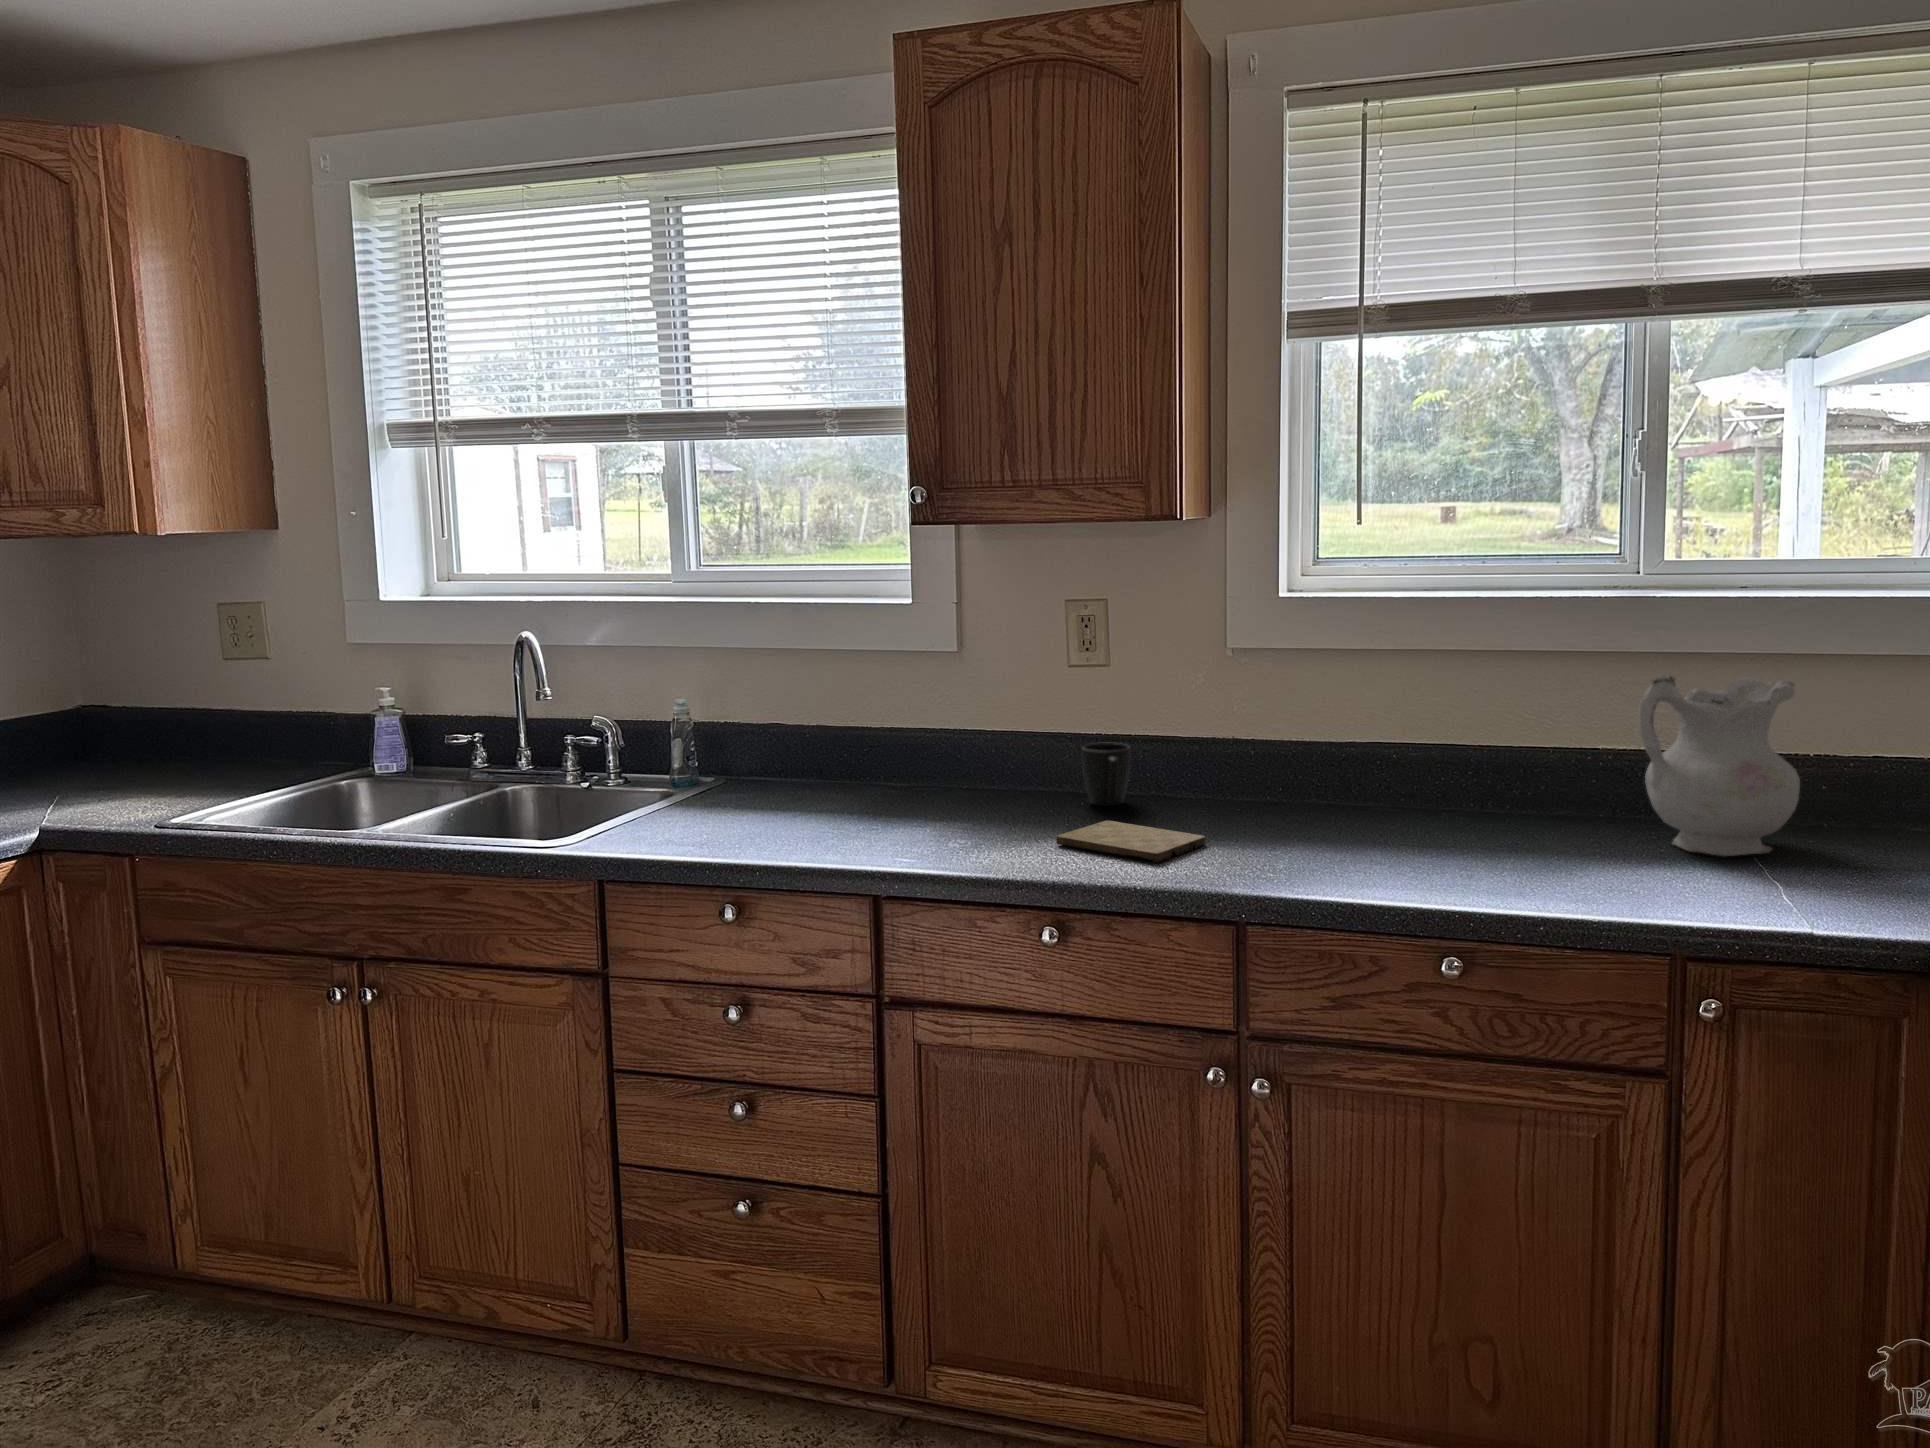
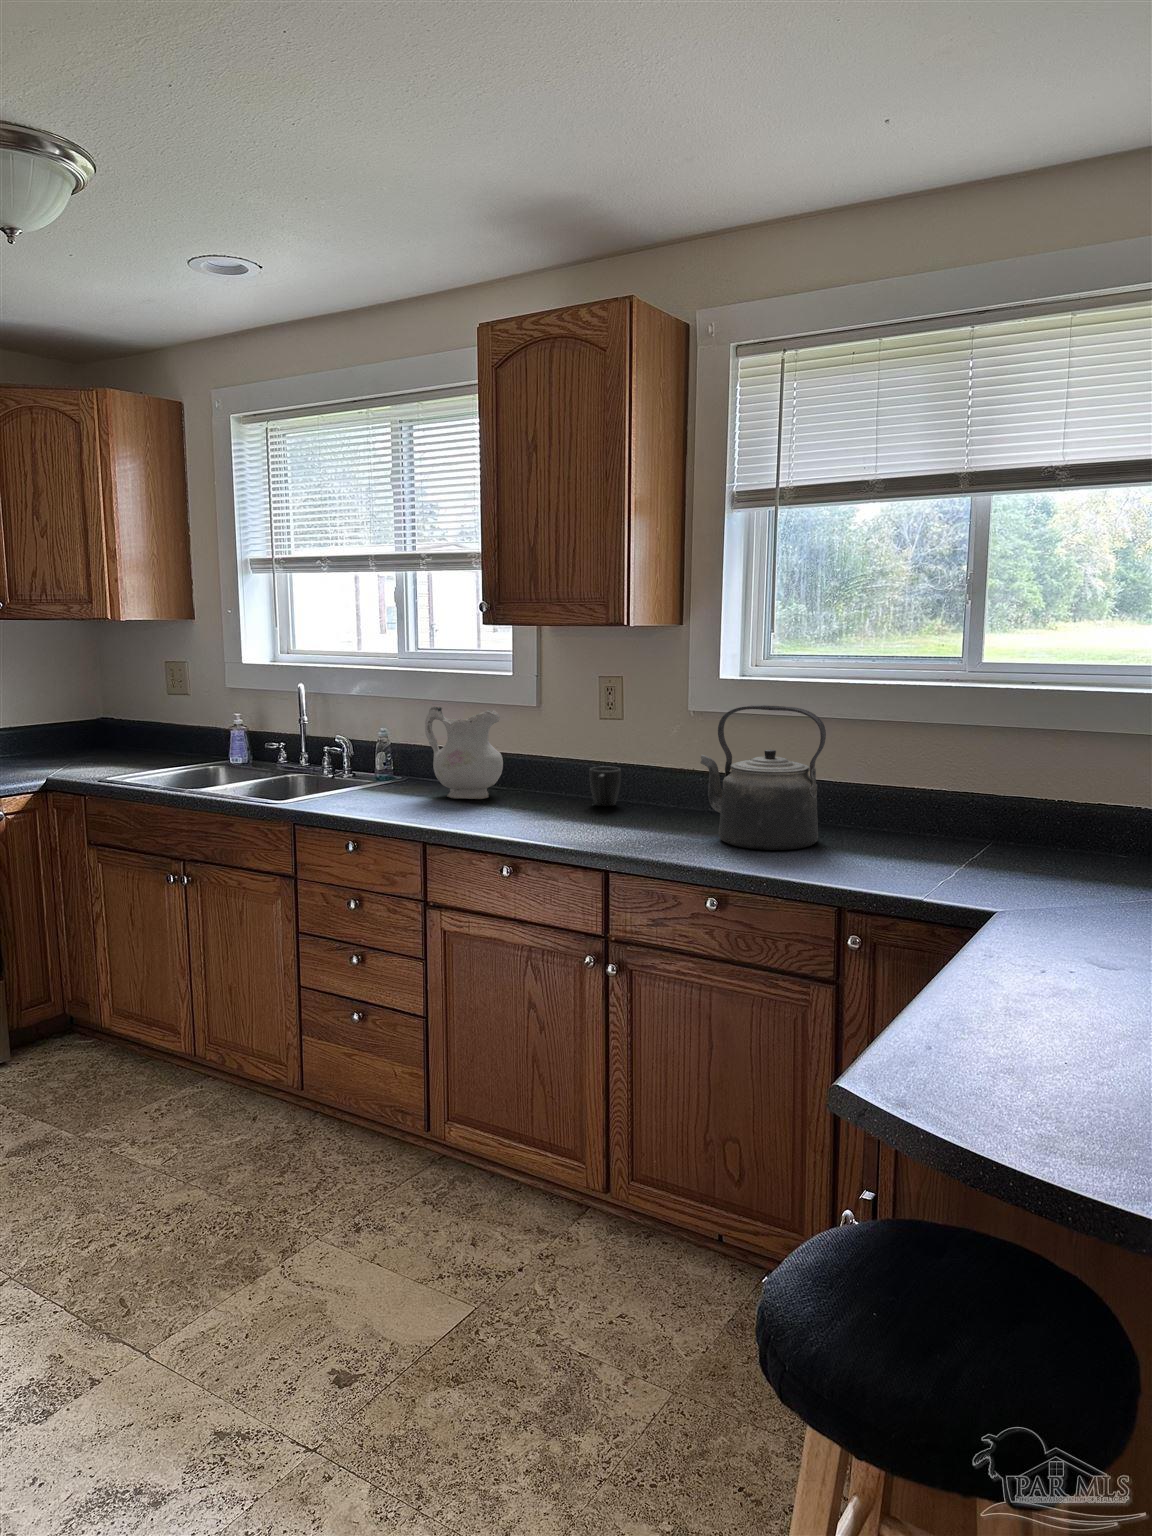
kettle: none [1323,639,1534,864] -> present [700,705,826,850]
ceramic pitcher: present [1638,676,1800,856] -> present [425,706,503,799]
cutting board: present [1057,820,1205,862] -> none [542,812,628,835]

